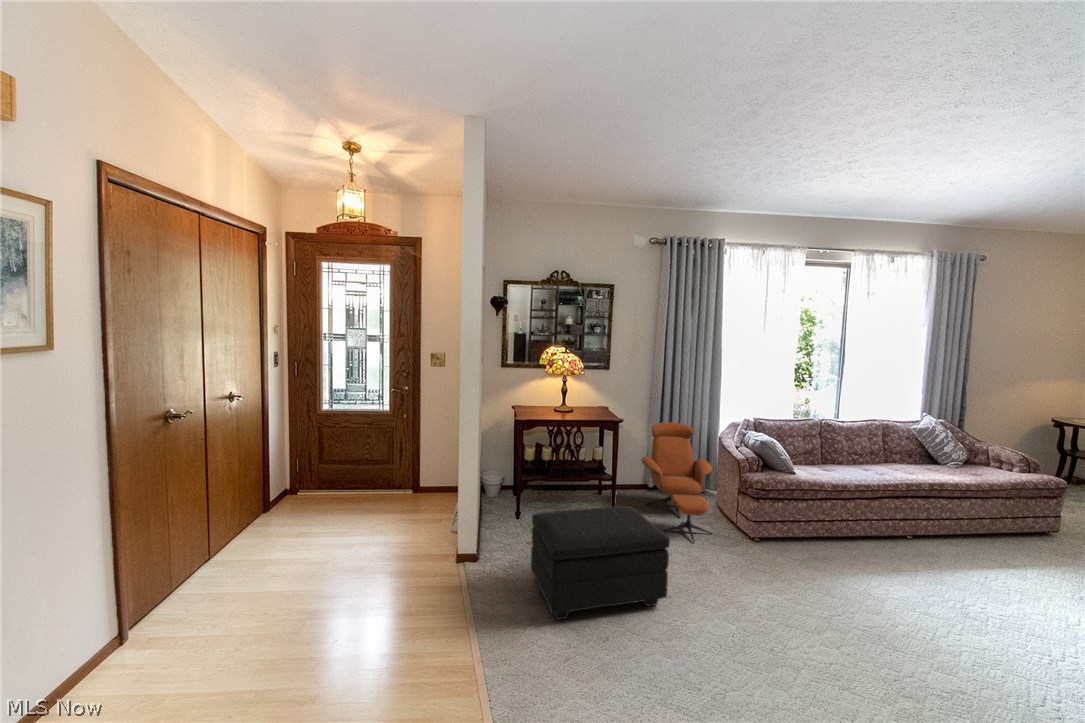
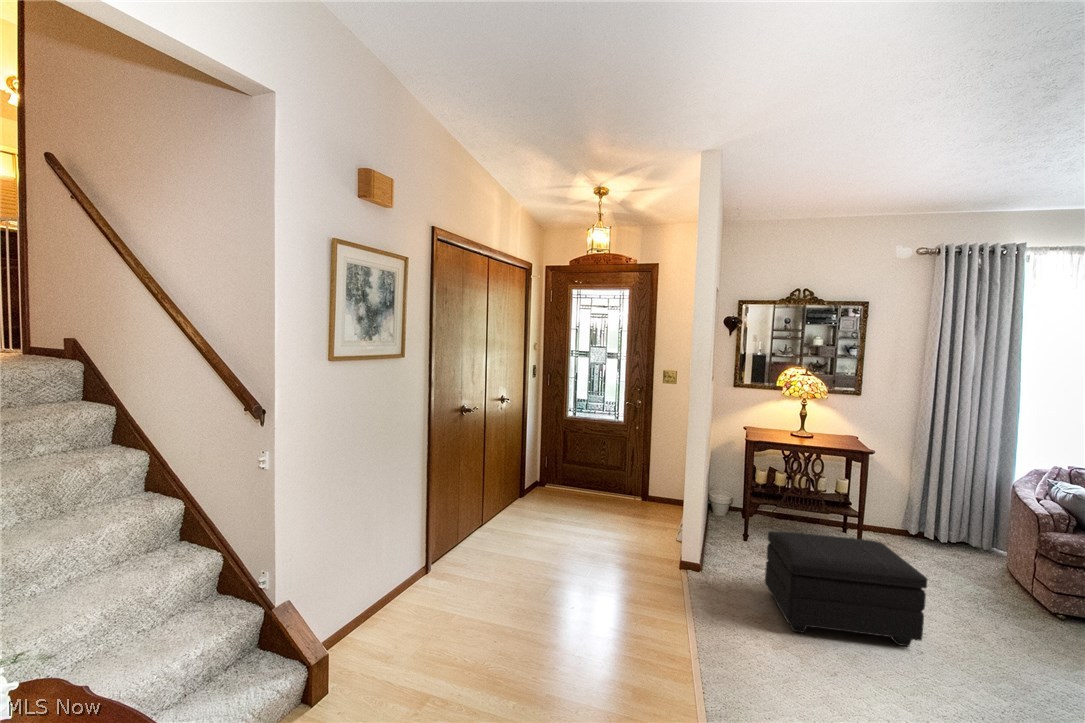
lounge chair: present [642,422,712,543] -> none [898,460,999,601]

